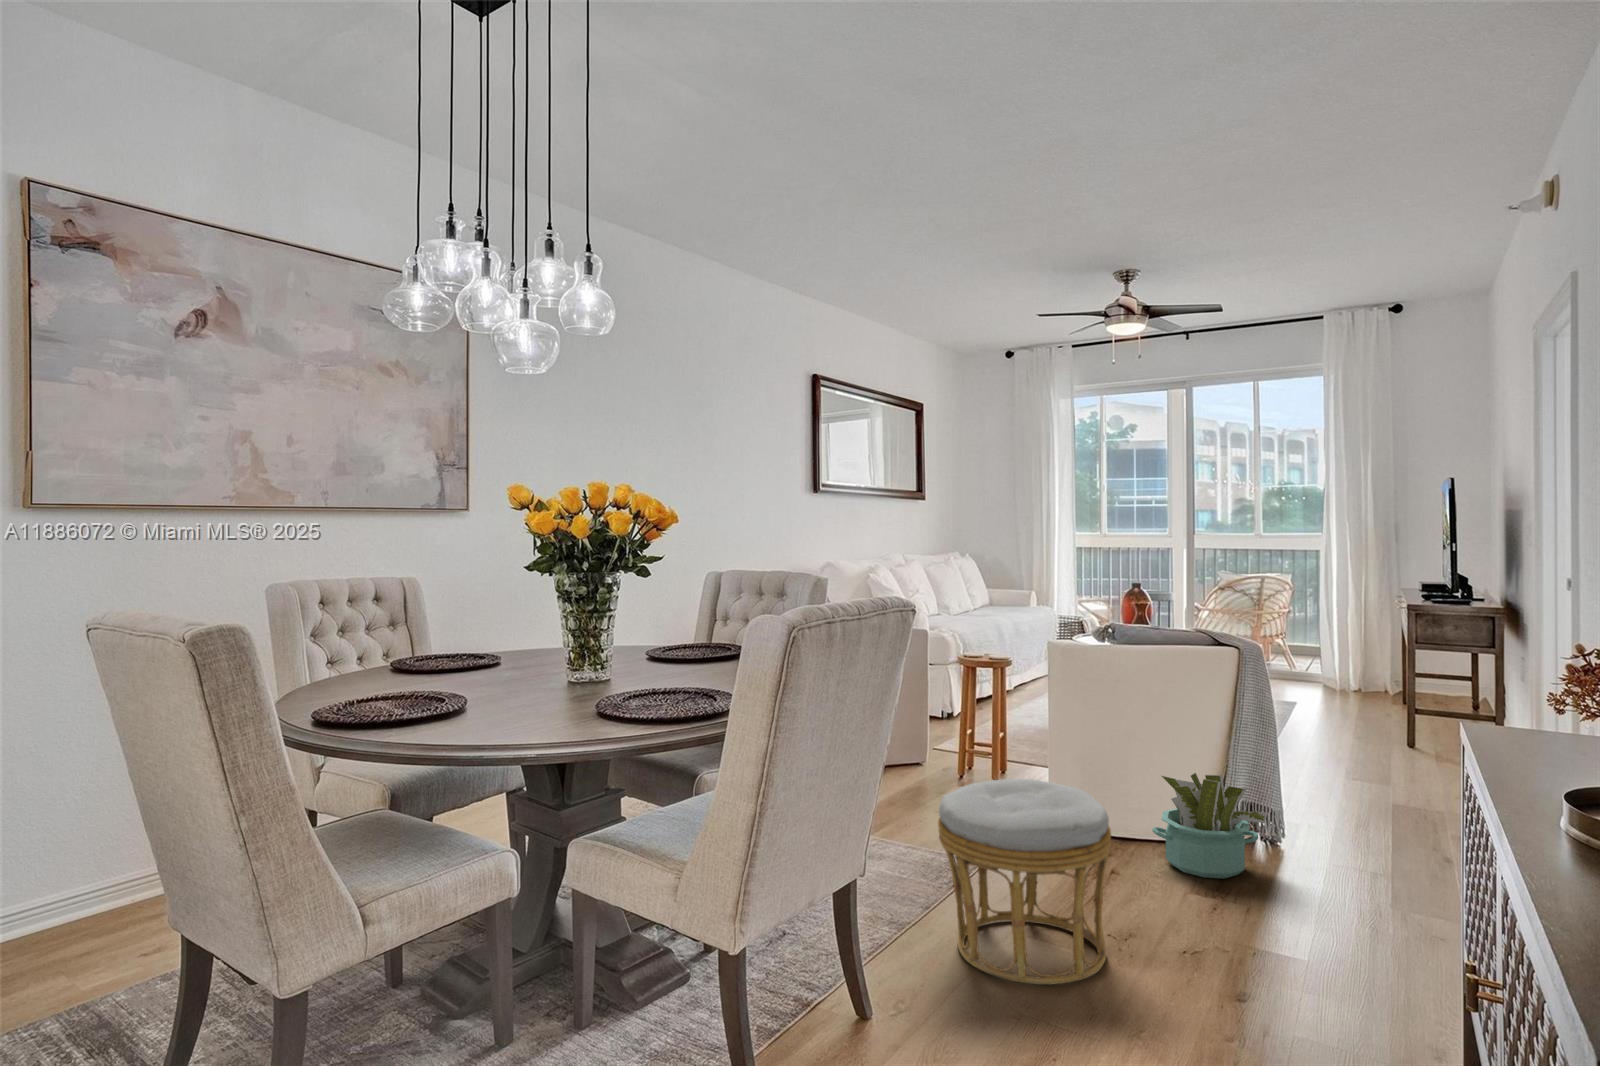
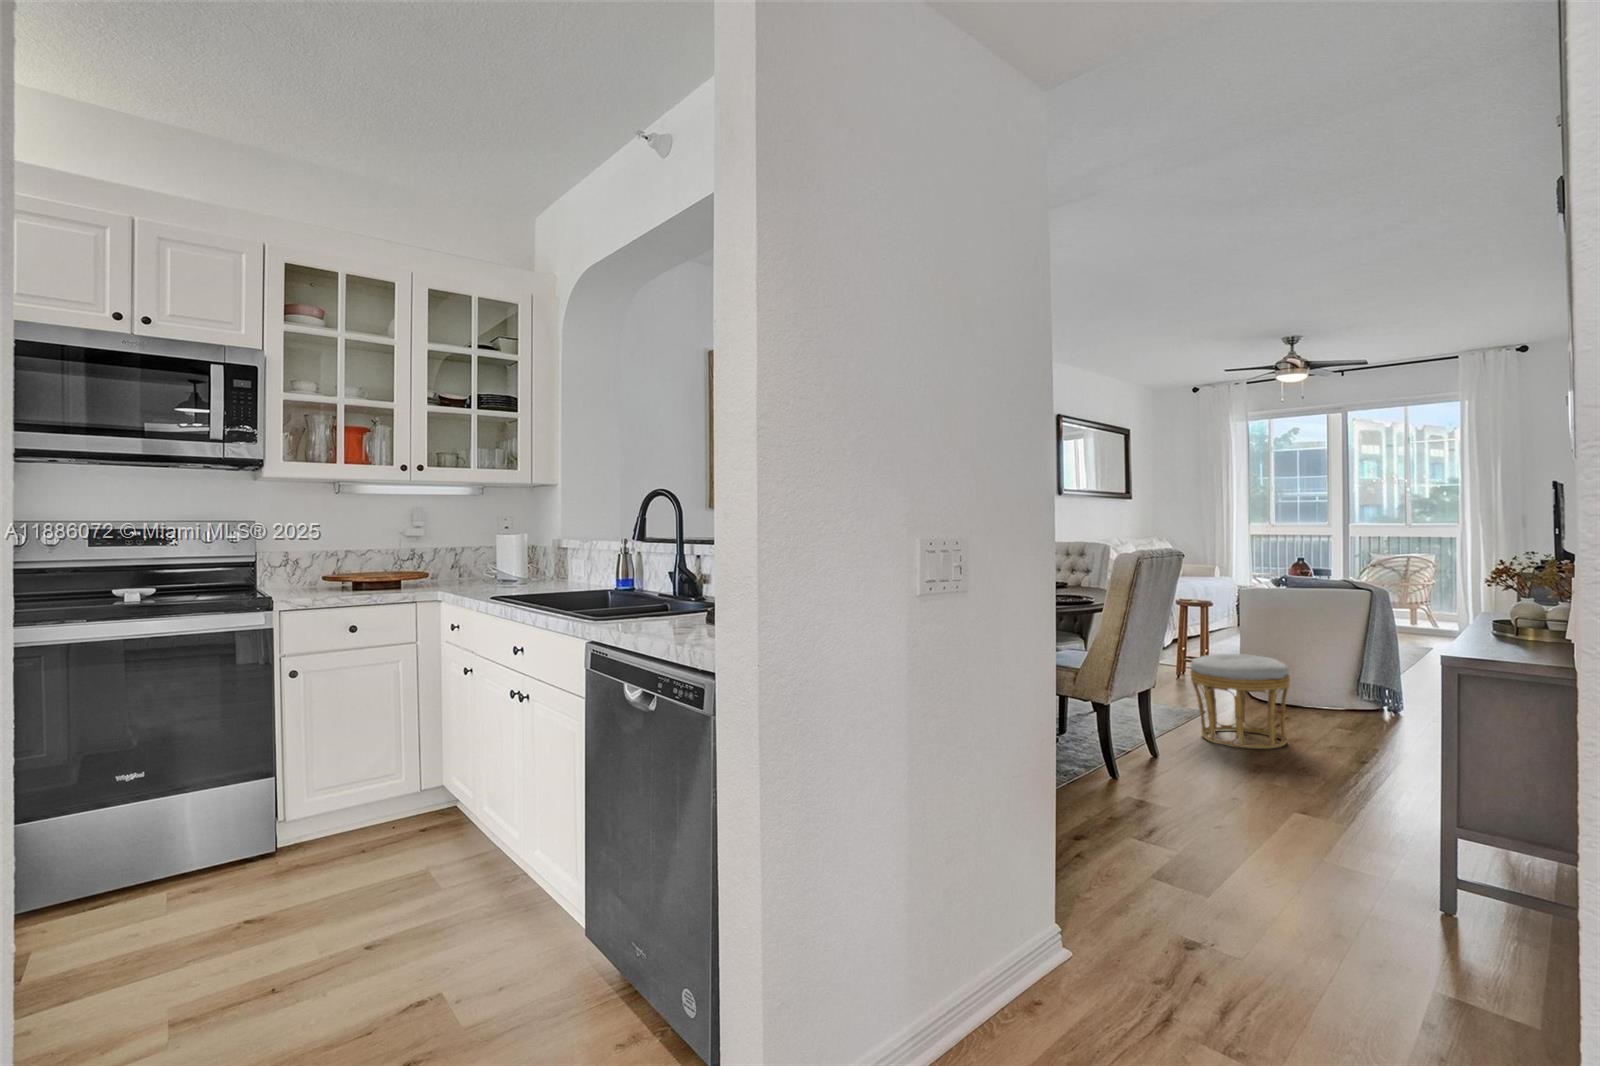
decorative plant: present [1152,773,1268,878] -> none [1314,663,1389,722]

